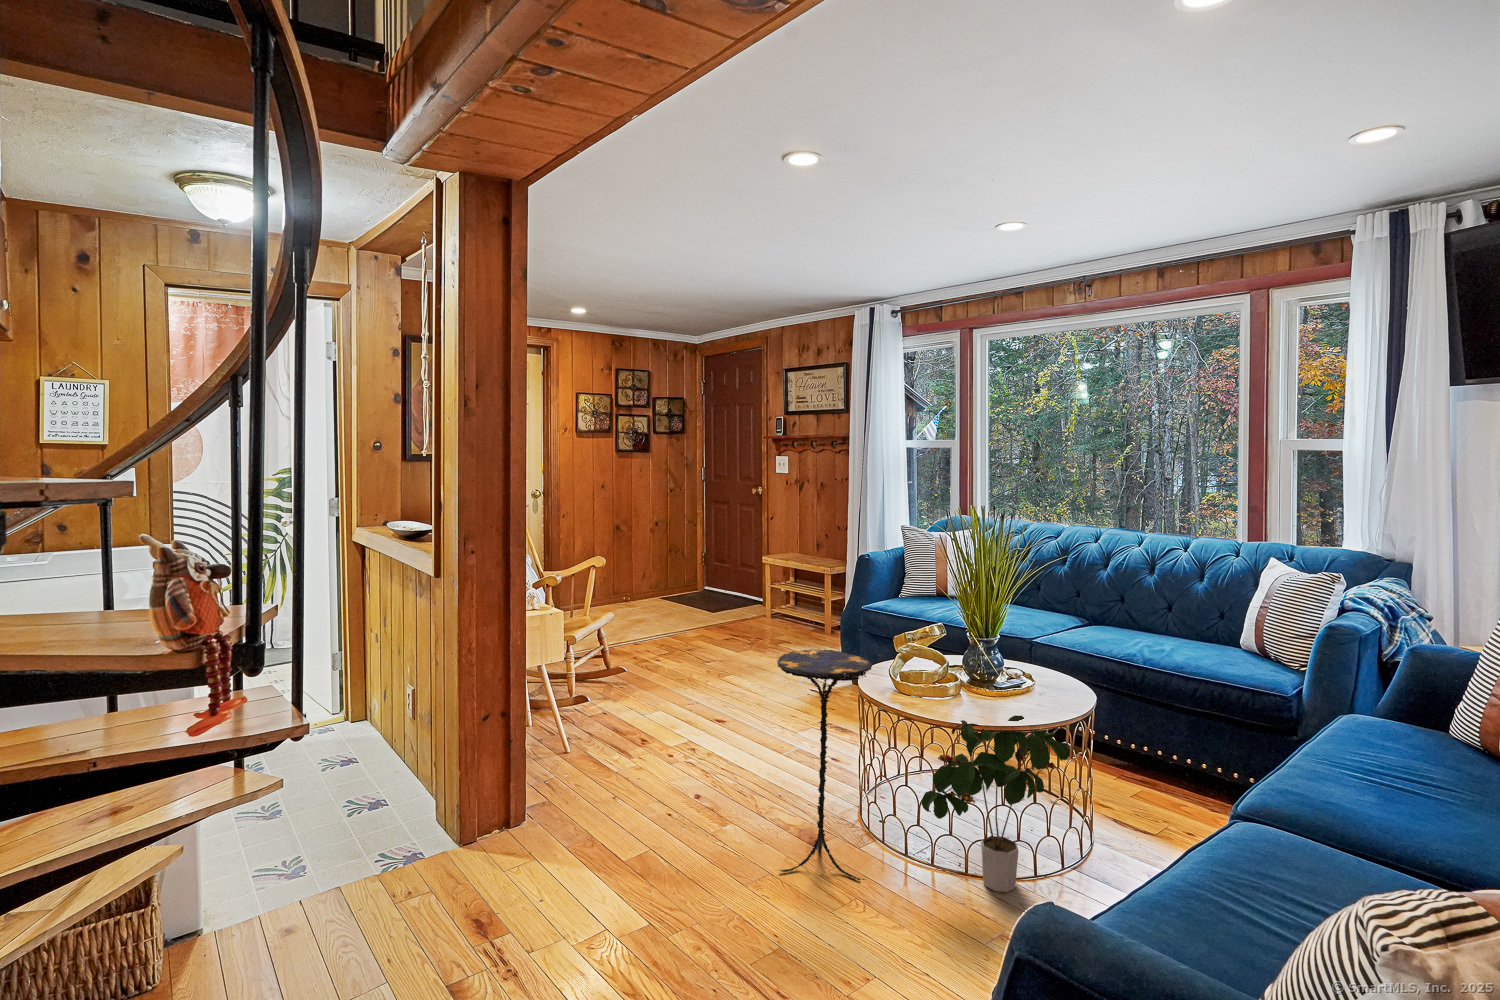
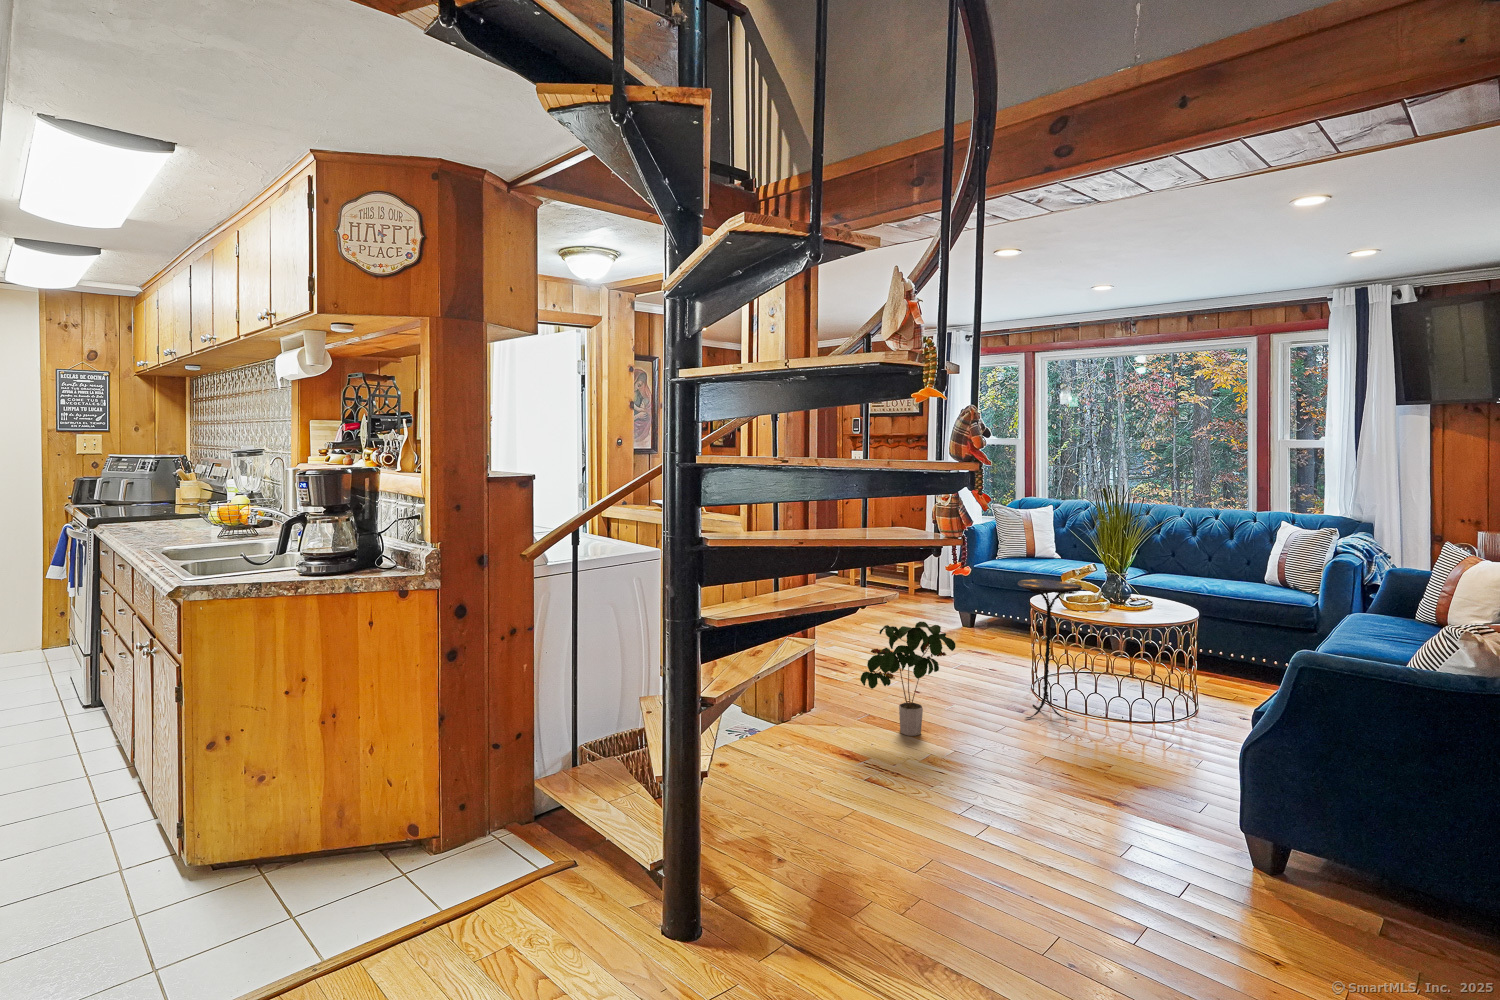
potted plant: present [921,716,1070,892] -> present [860,622,955,736]

